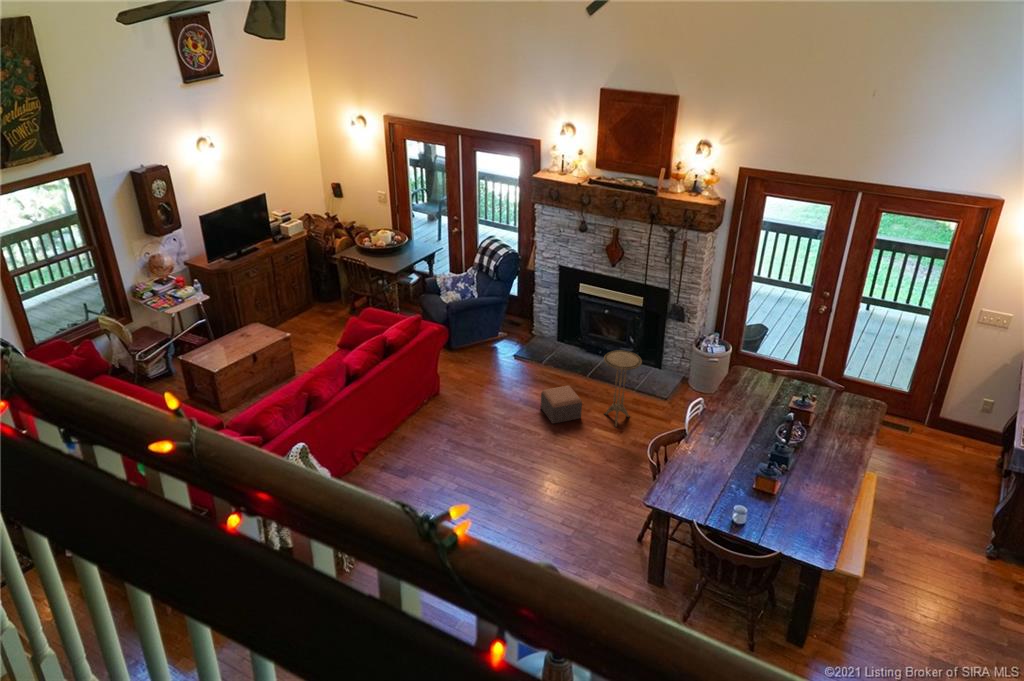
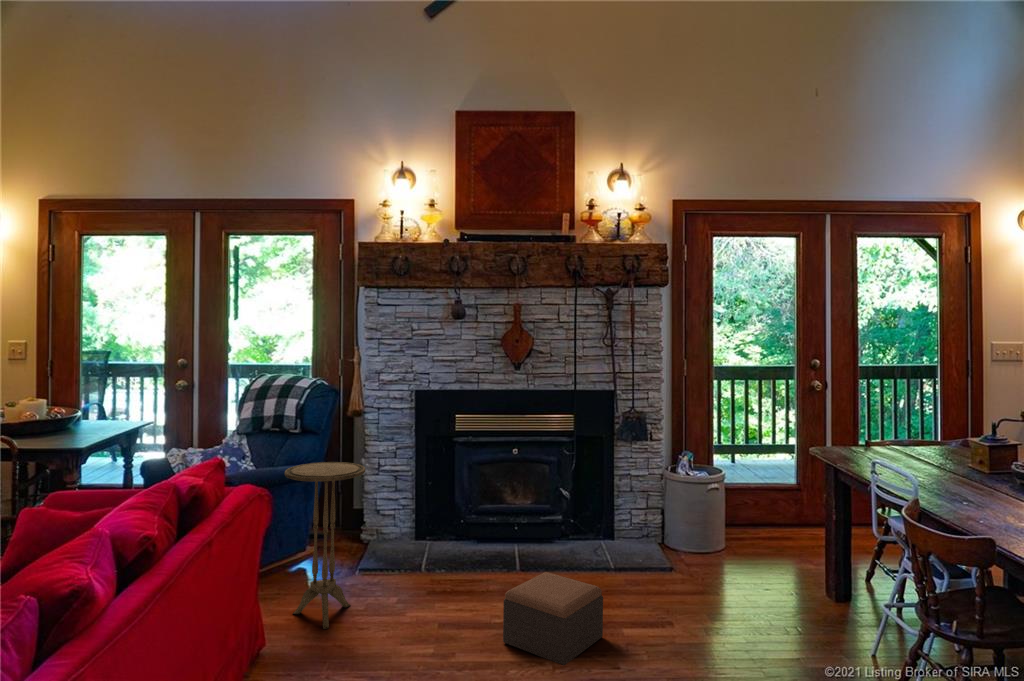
side table: present [604,350,642,427] -> present [285,462,365,629]

